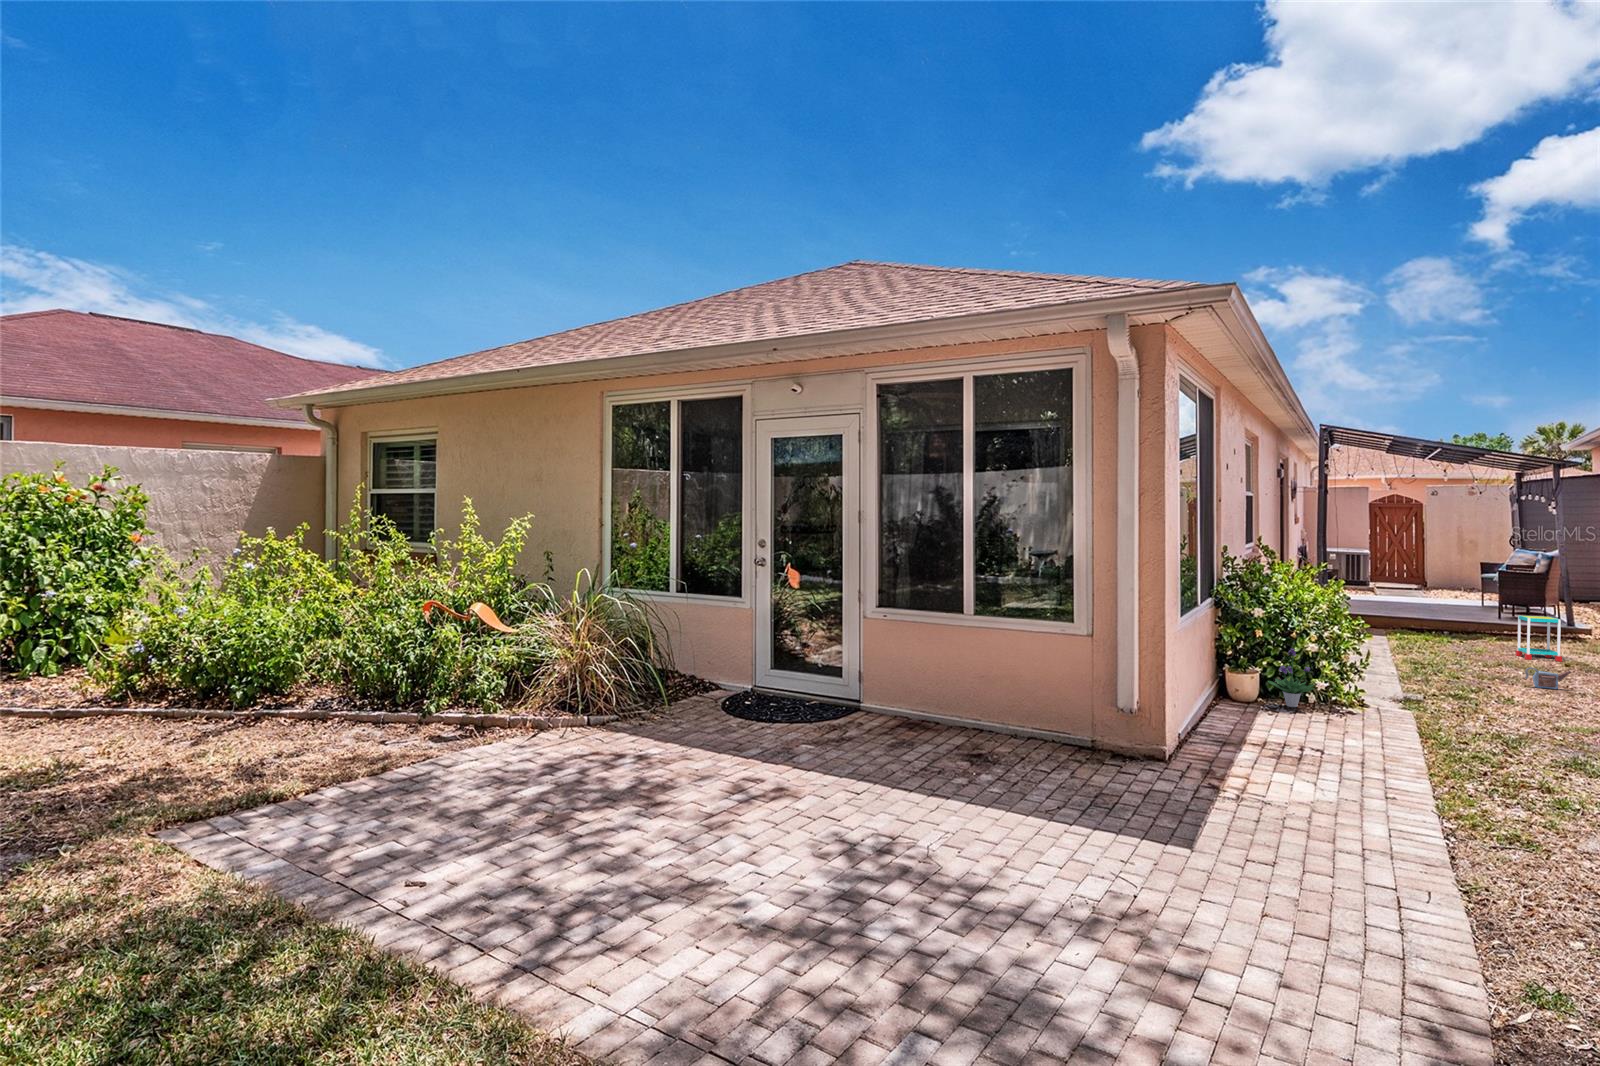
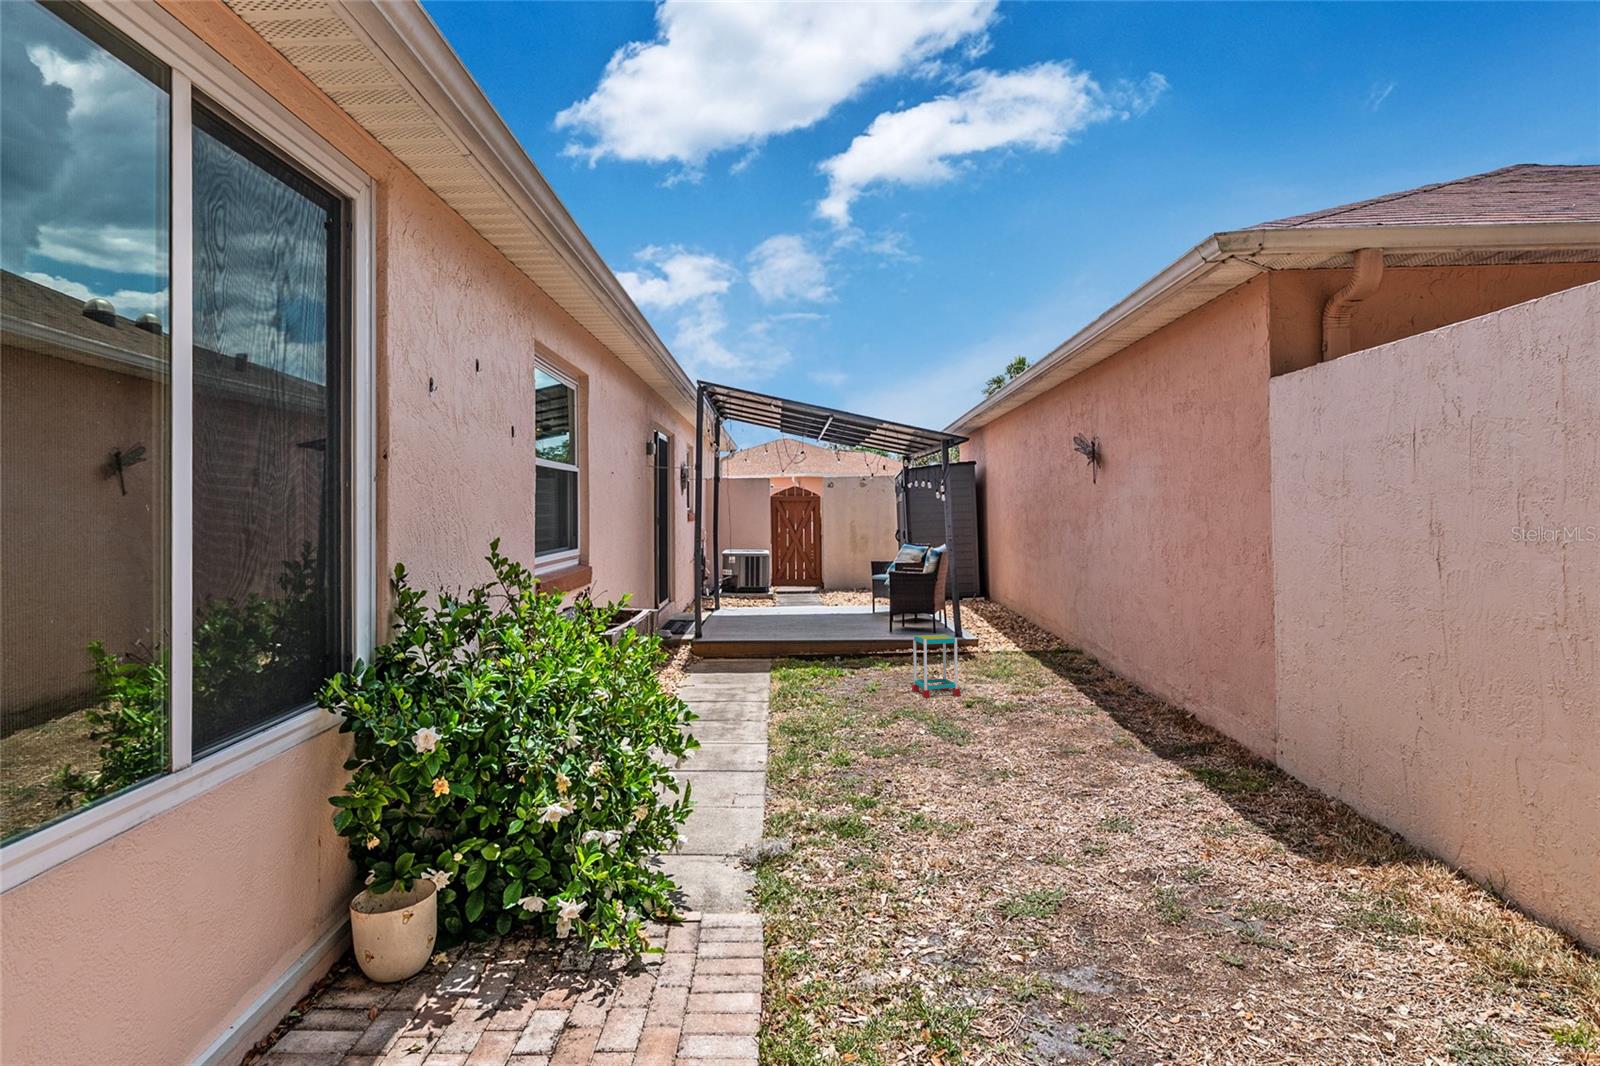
potted plant: present [1268,648,1314,707] -> none [449,820,561,983]
watering can: present [1525,667,1571,689] -> none [931,734,986,767]

